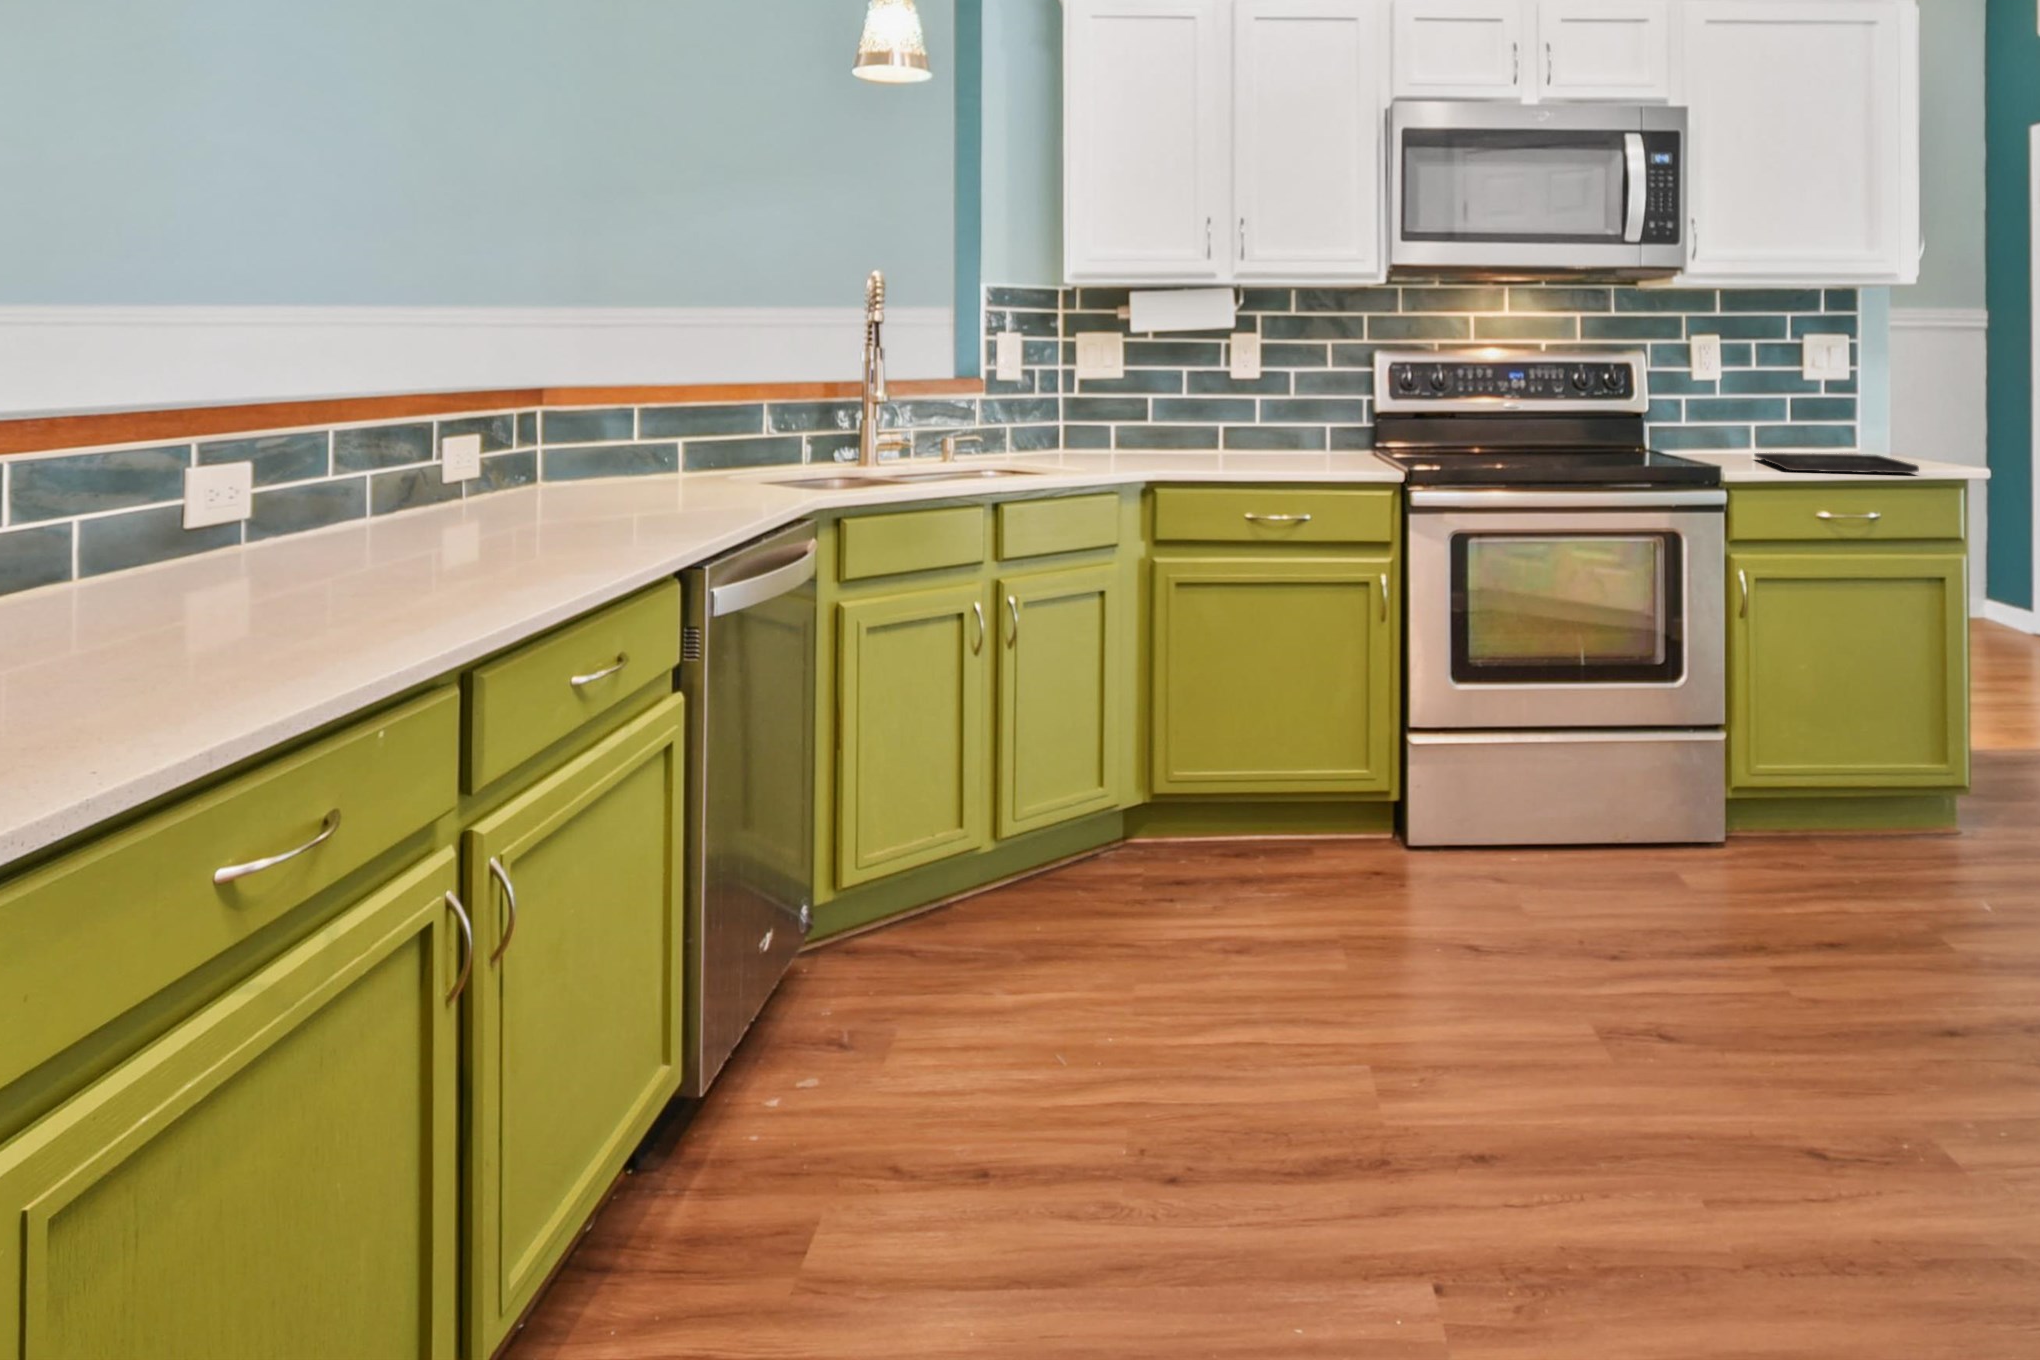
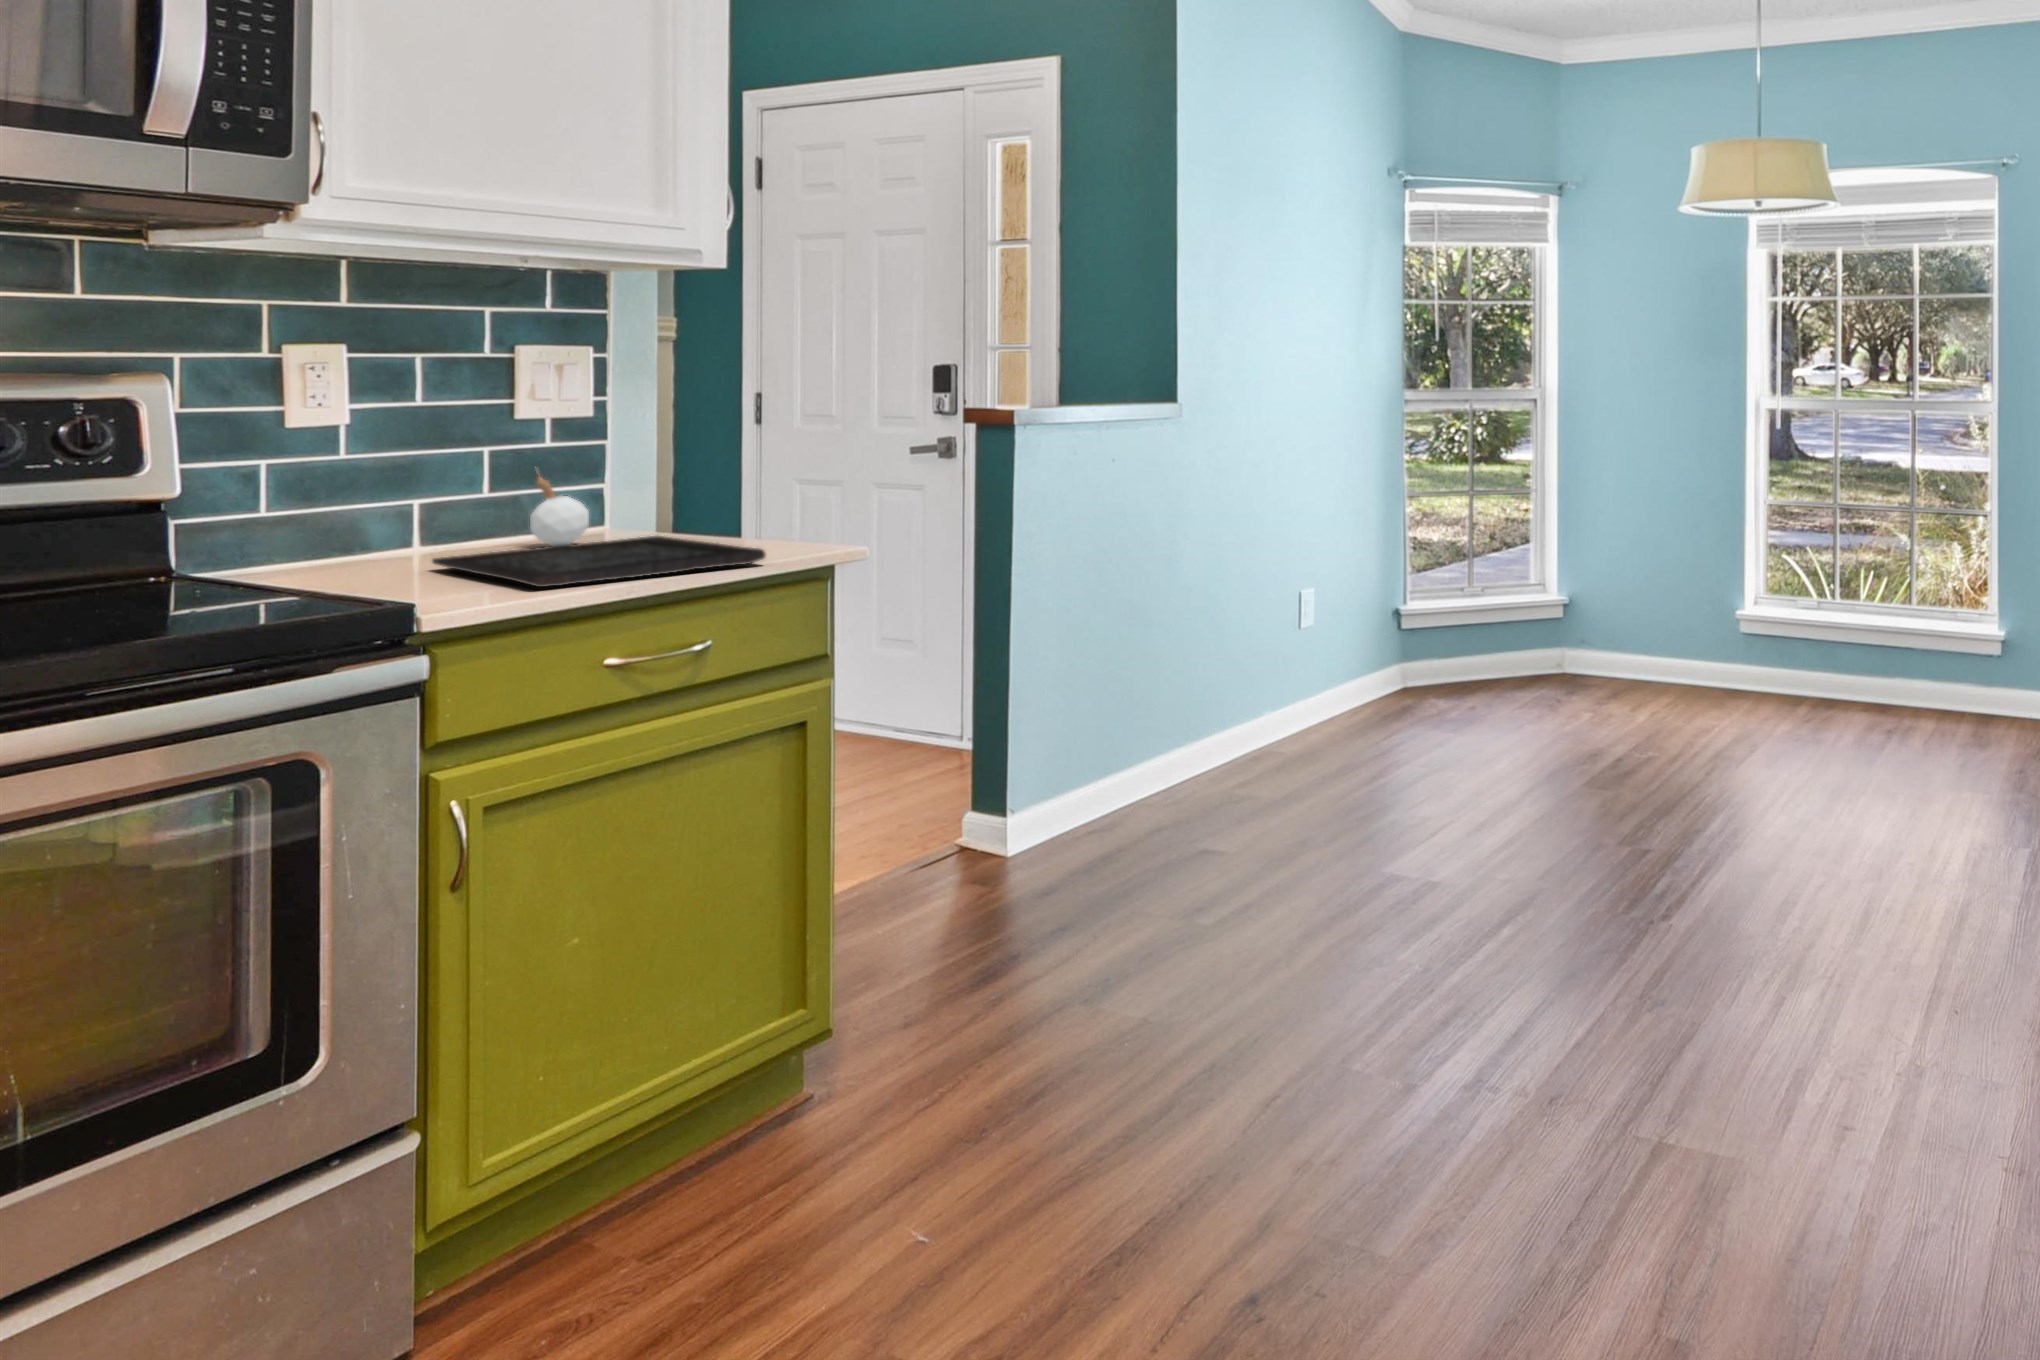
candle: none [1812,405,1845,456] -> present [530,476,589,546]

